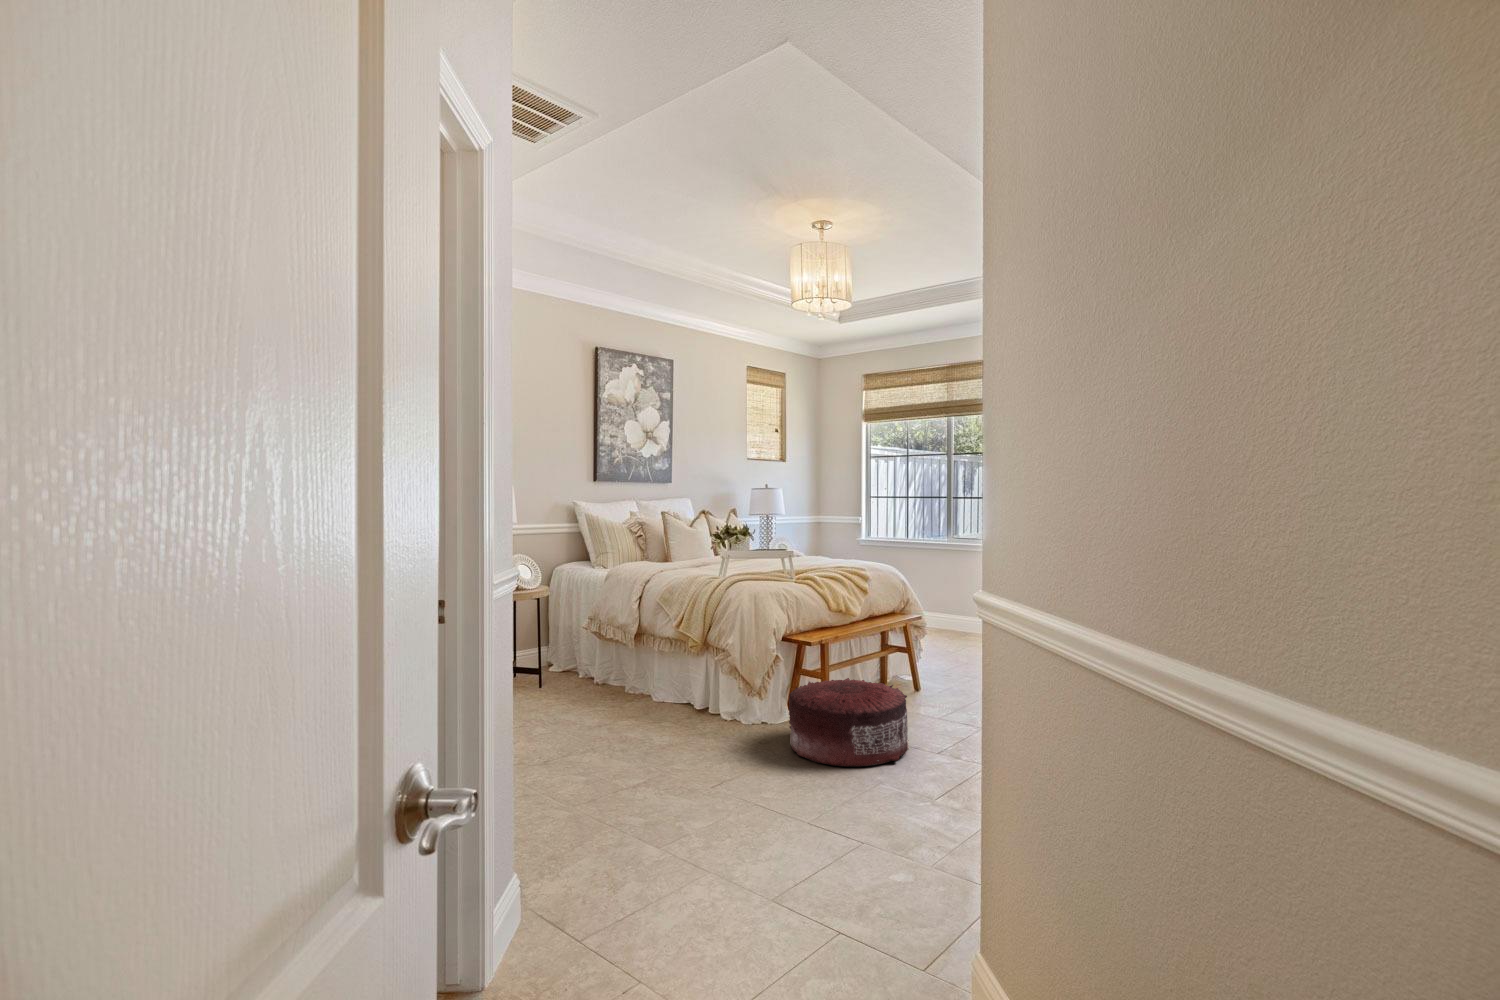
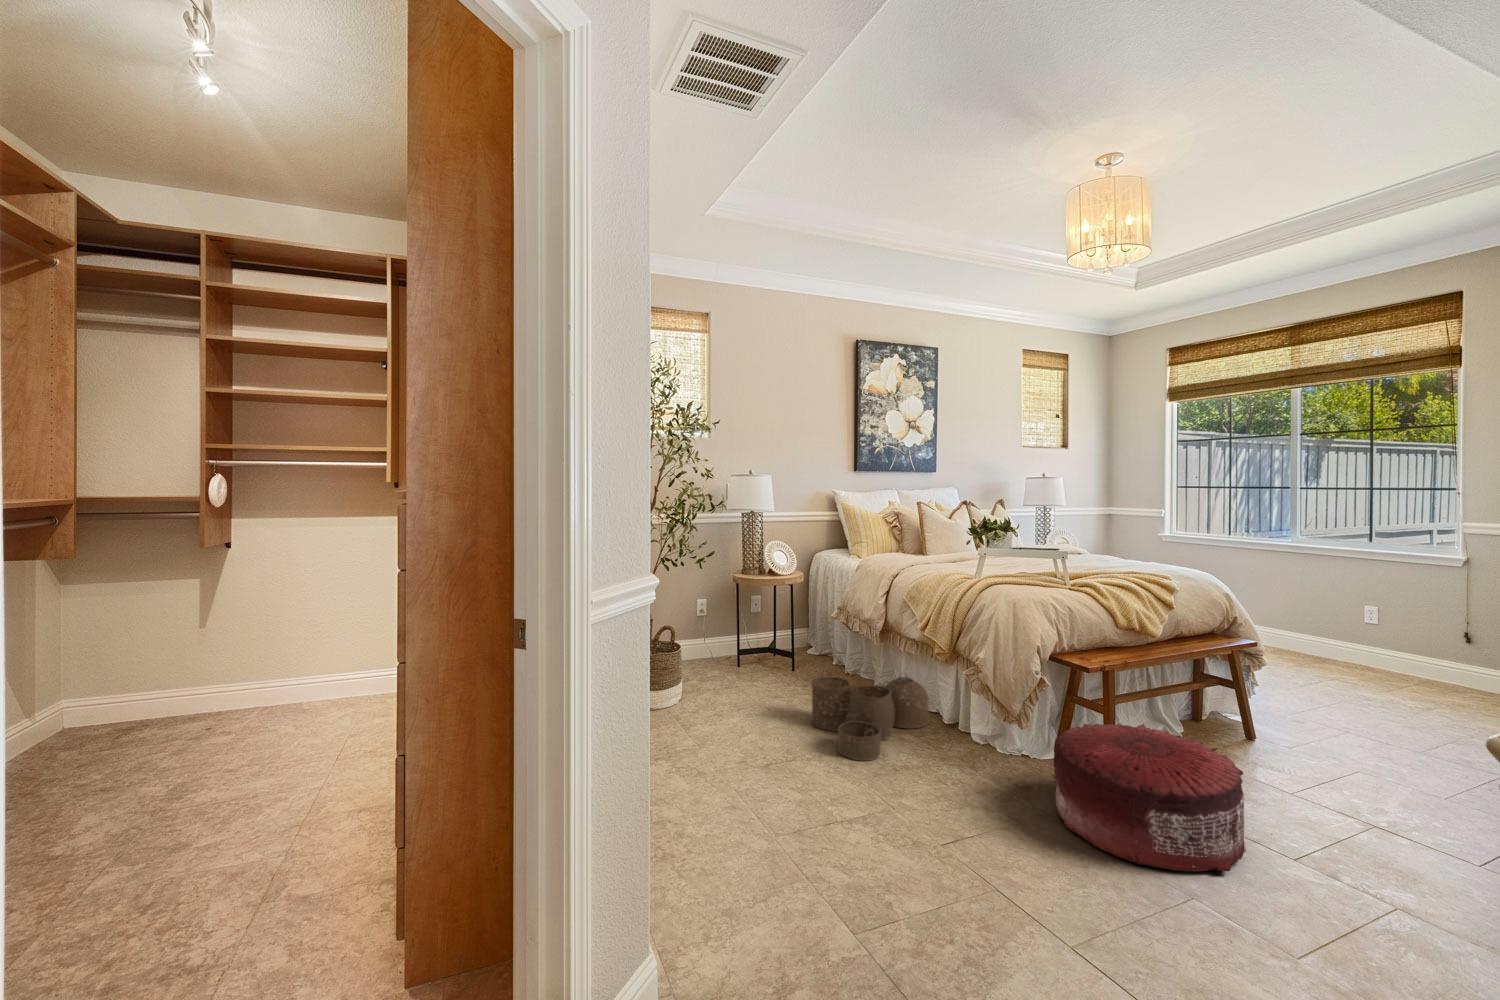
woven basket: none [578,667,684,741] -> present [811,671,929,761]

